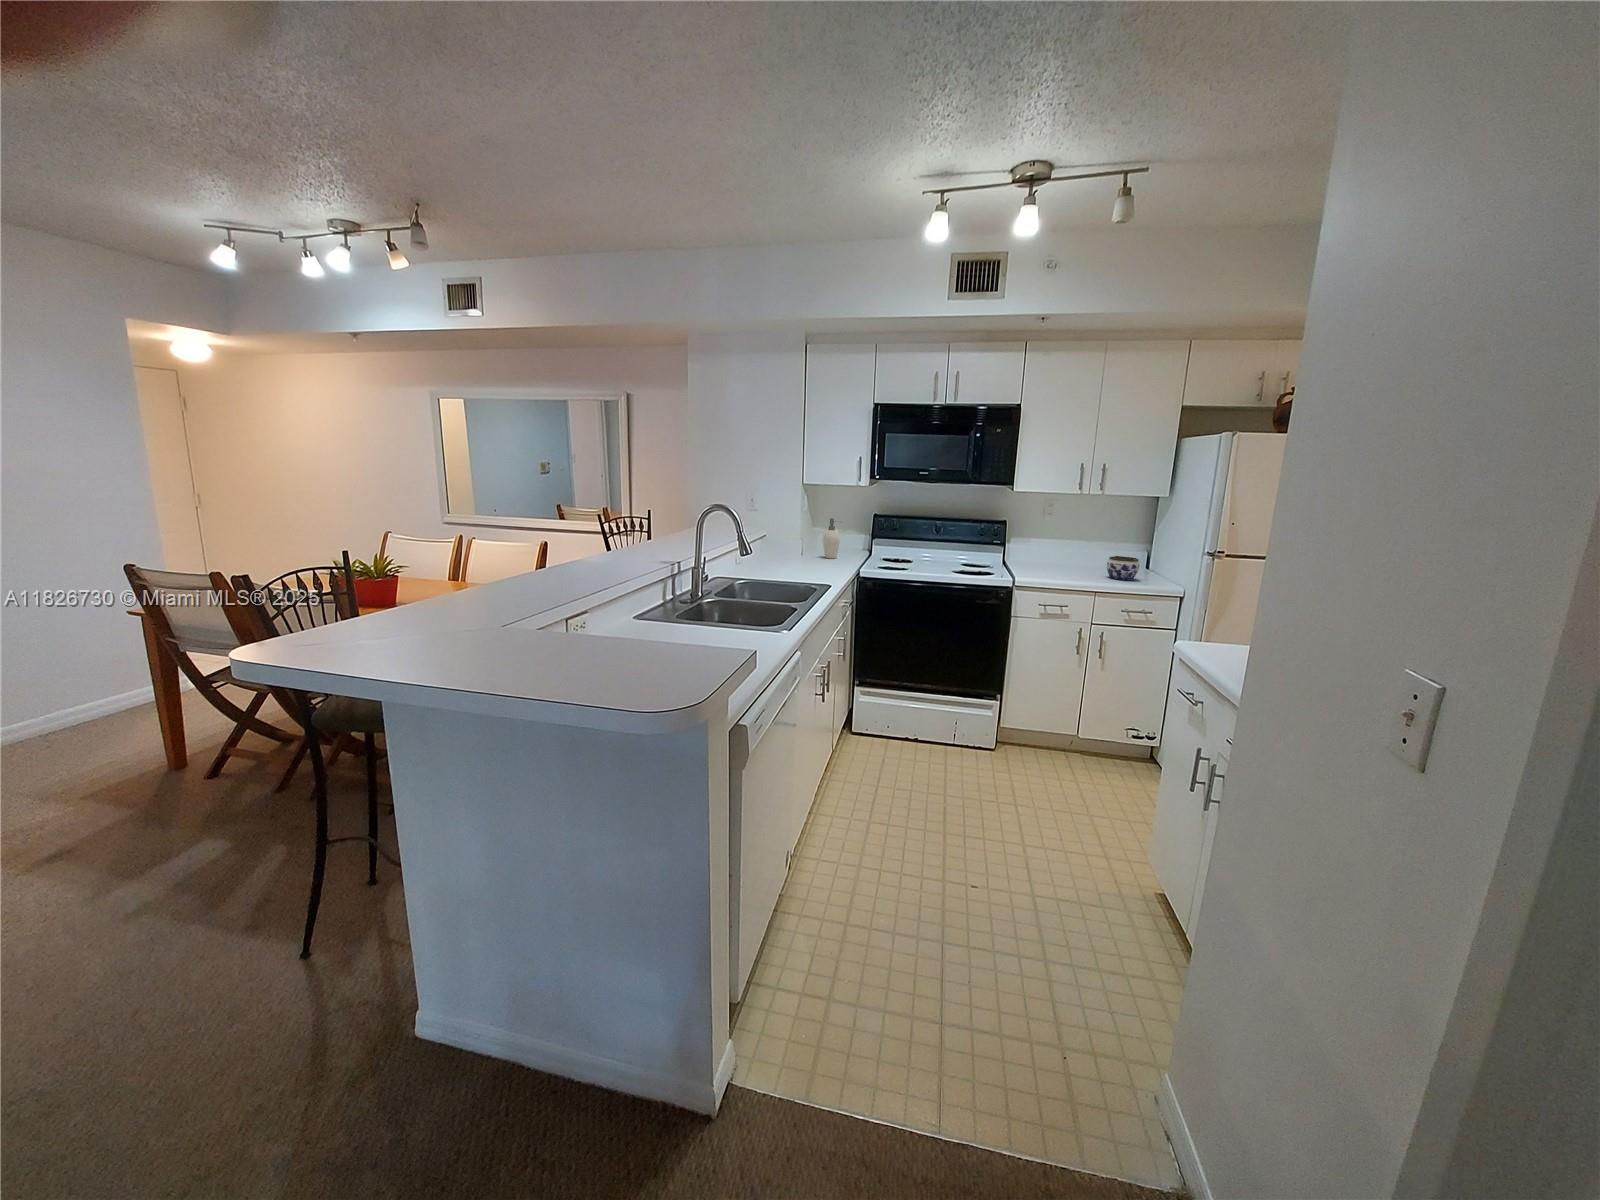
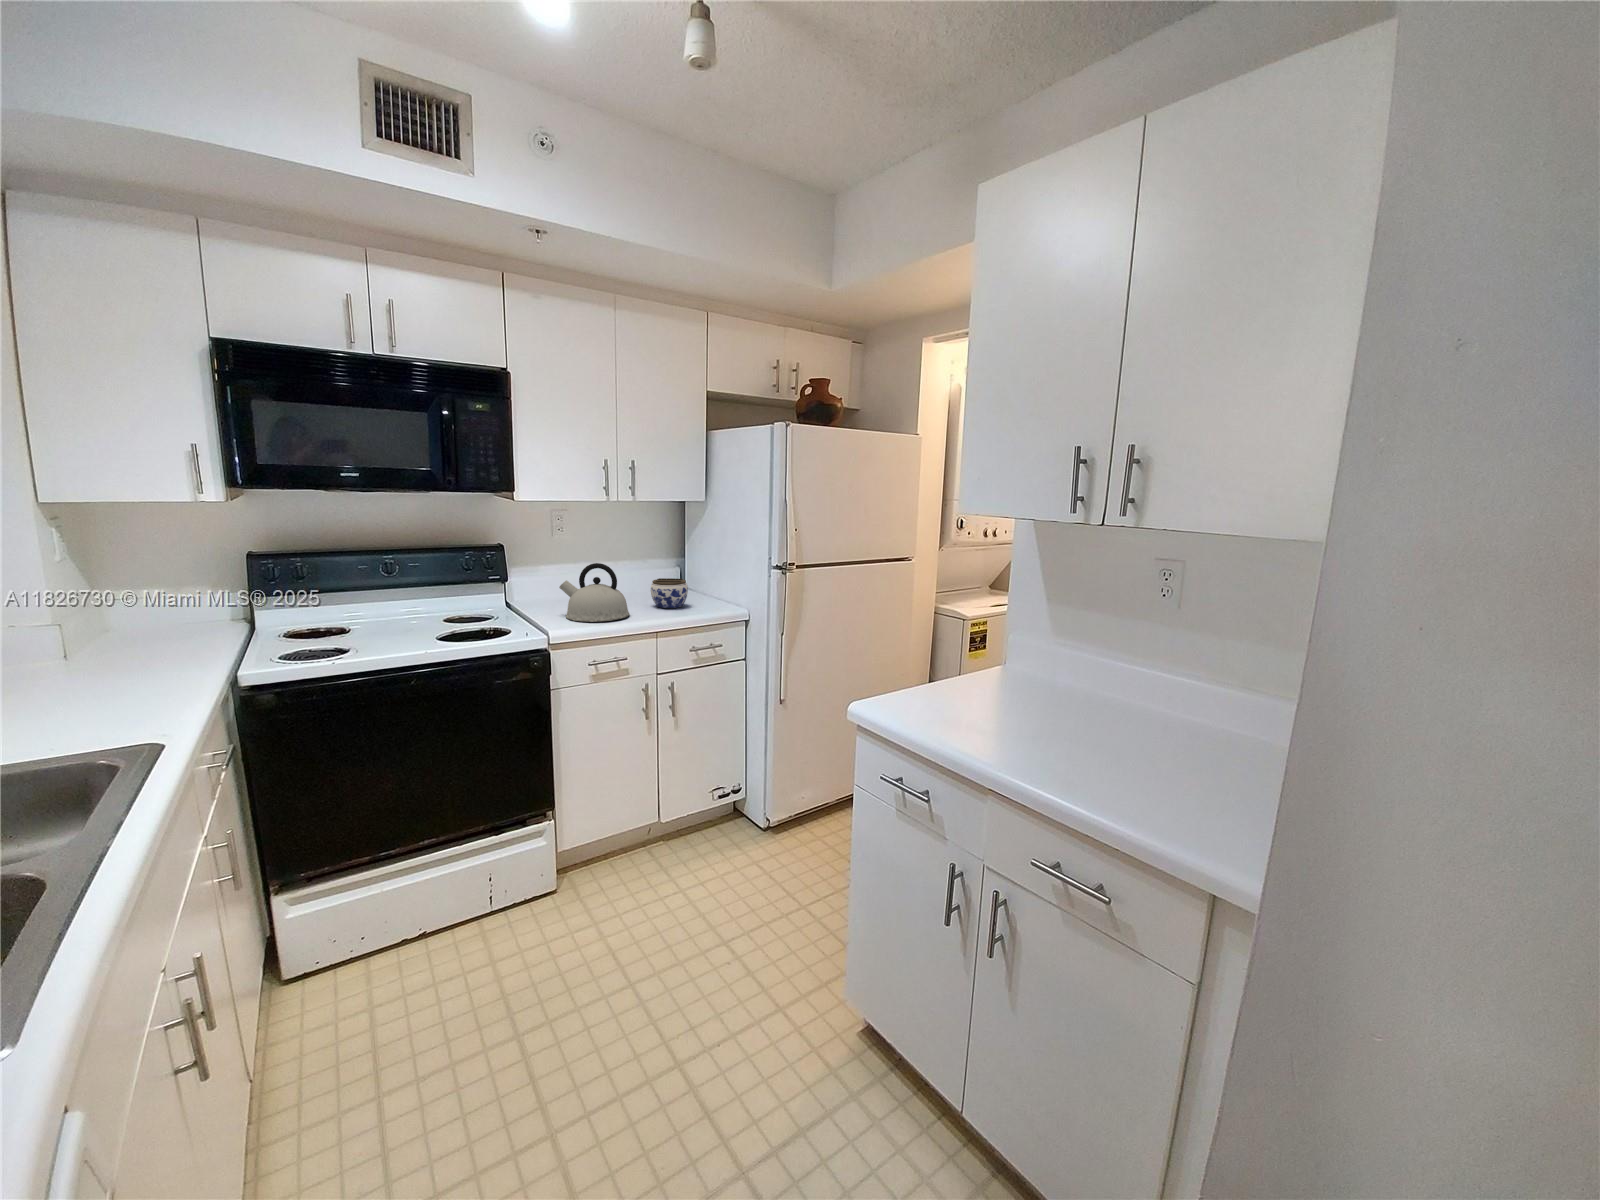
soap dispenser: present [823,518,840,558] -> none [110,571,164,657]
kettle: none [1034,537,1082,579] -> present [559,563,629,622]

